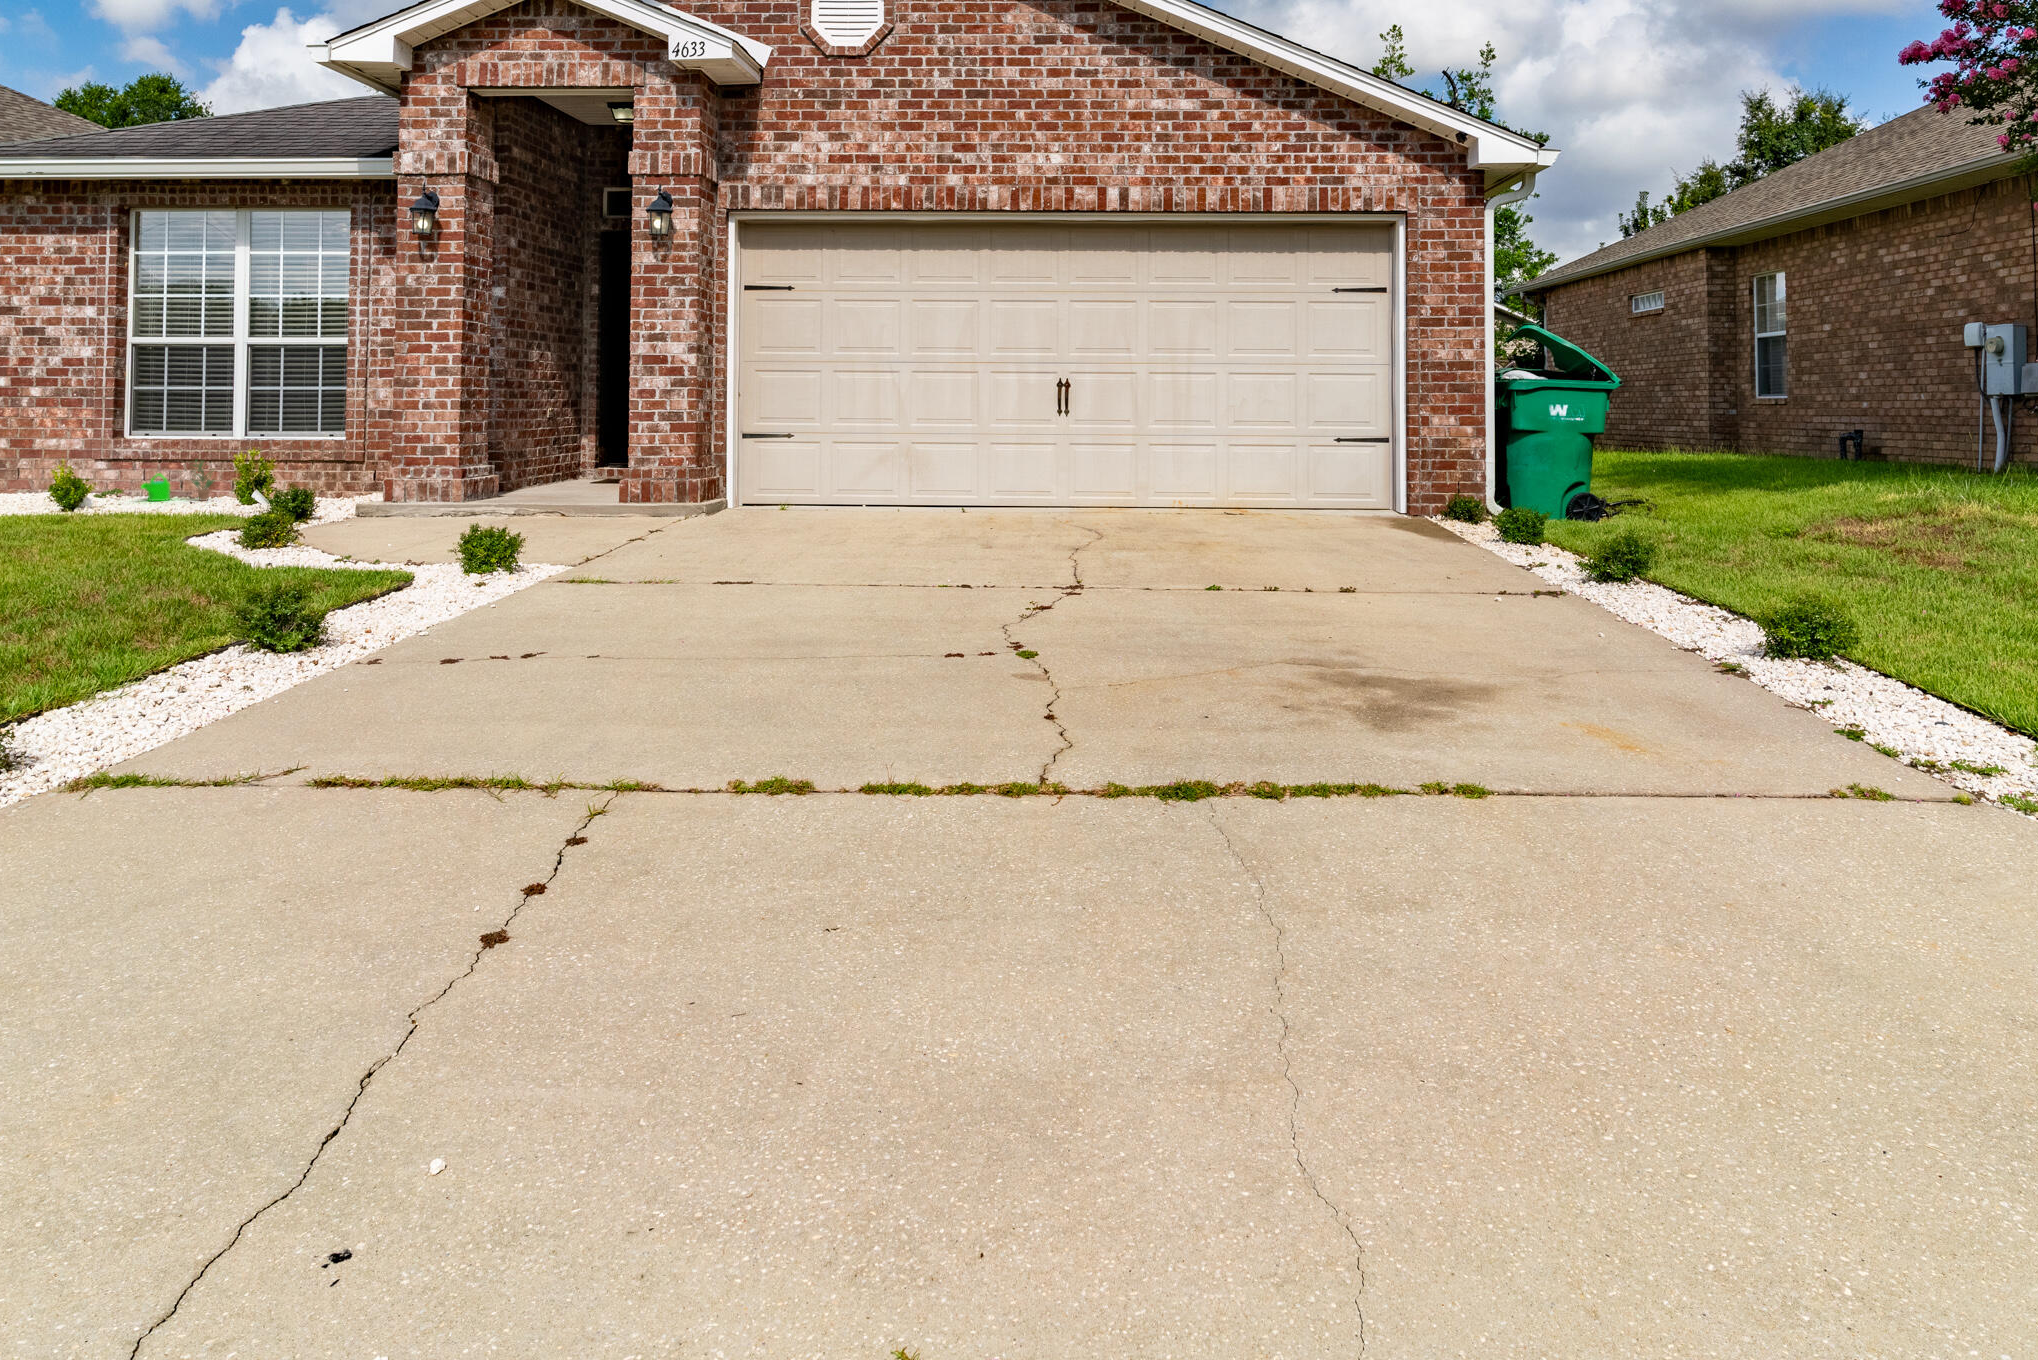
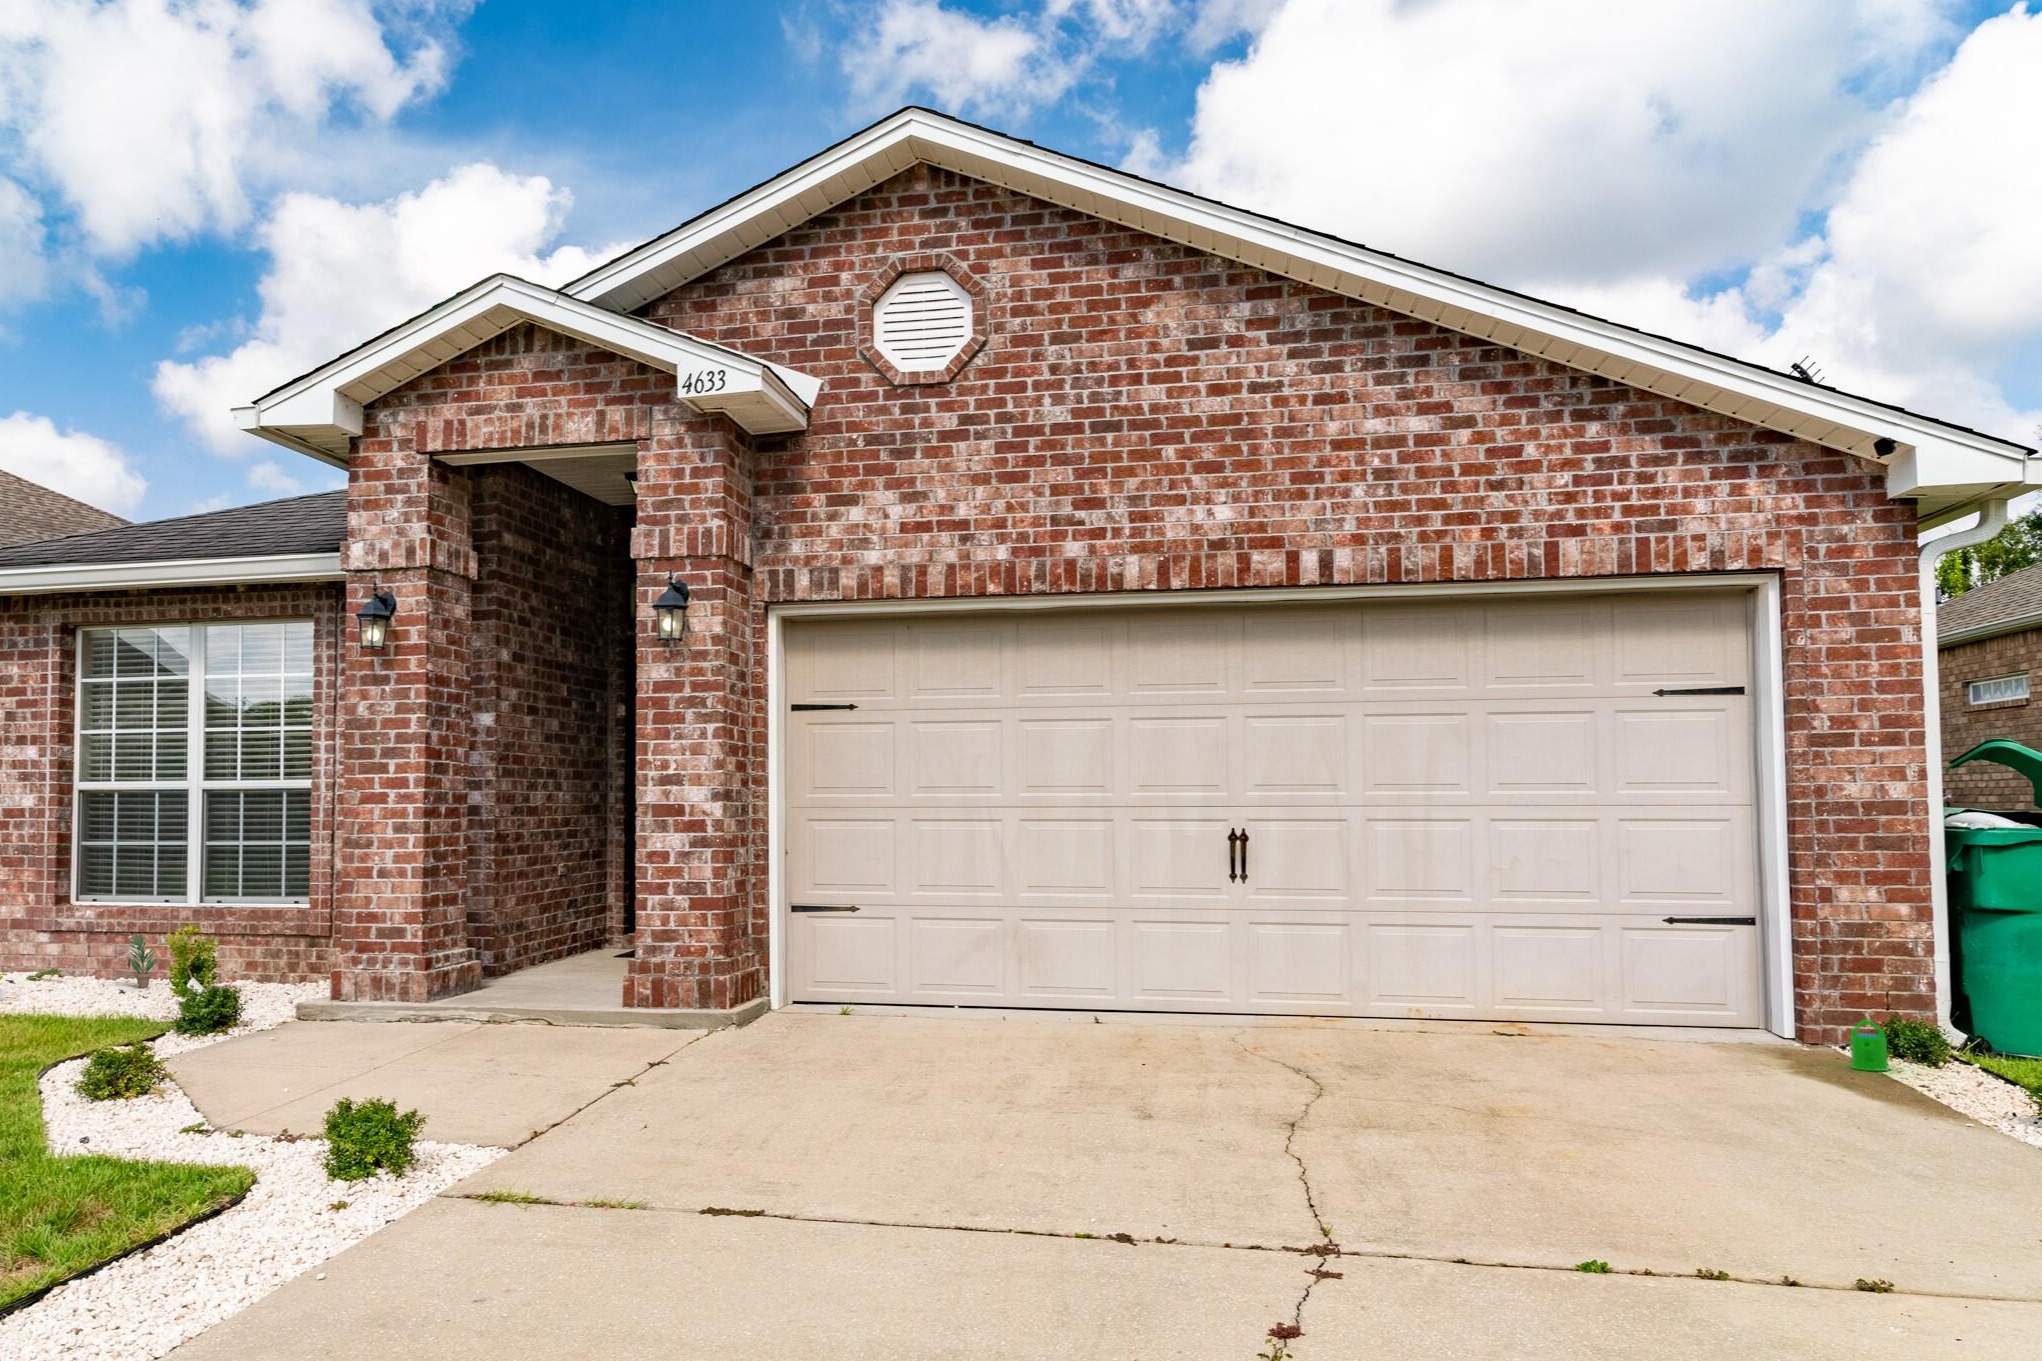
watering can: present [141,473,170,501] -> present [1850,1019,1889,1071]

